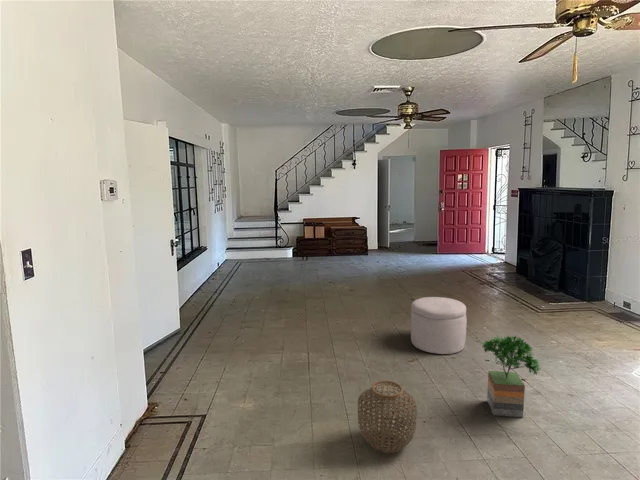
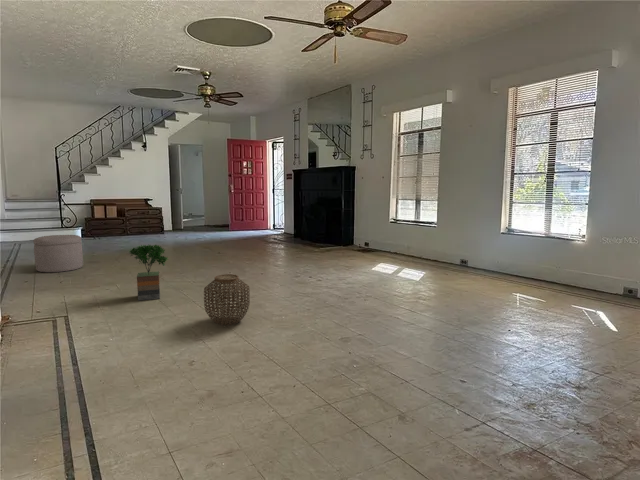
ottoman: present [411,297,467,354] -> present [33,235,83,272]
potted tree: present [482,336,540,417] -> present [129,245,168,301]

